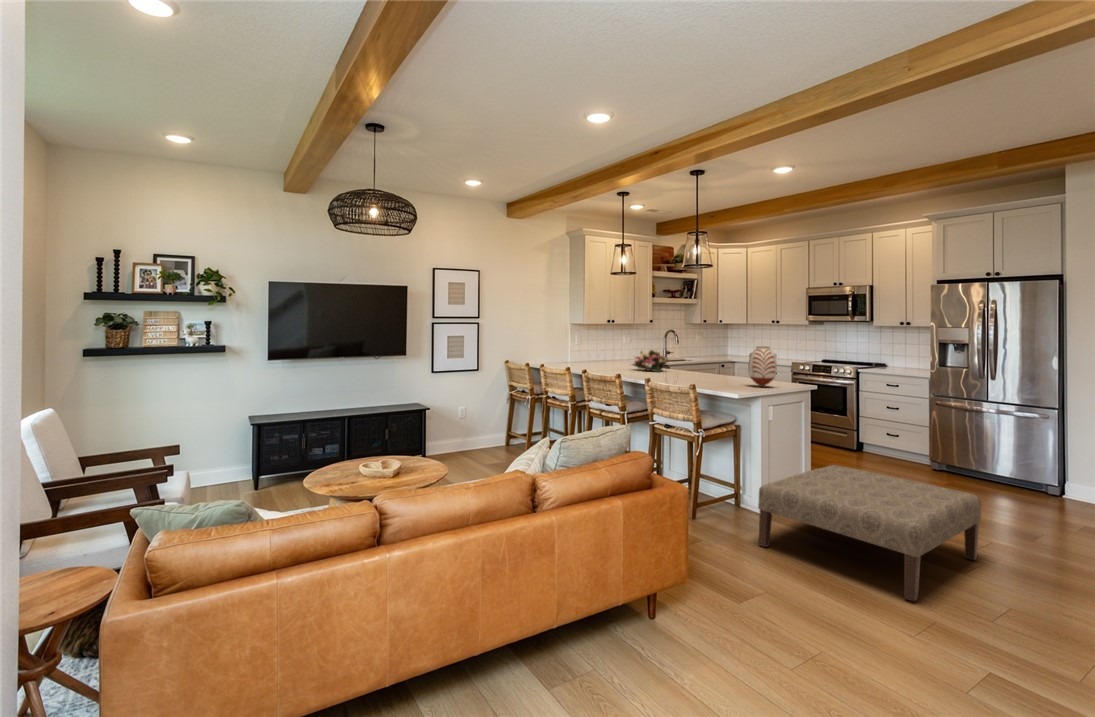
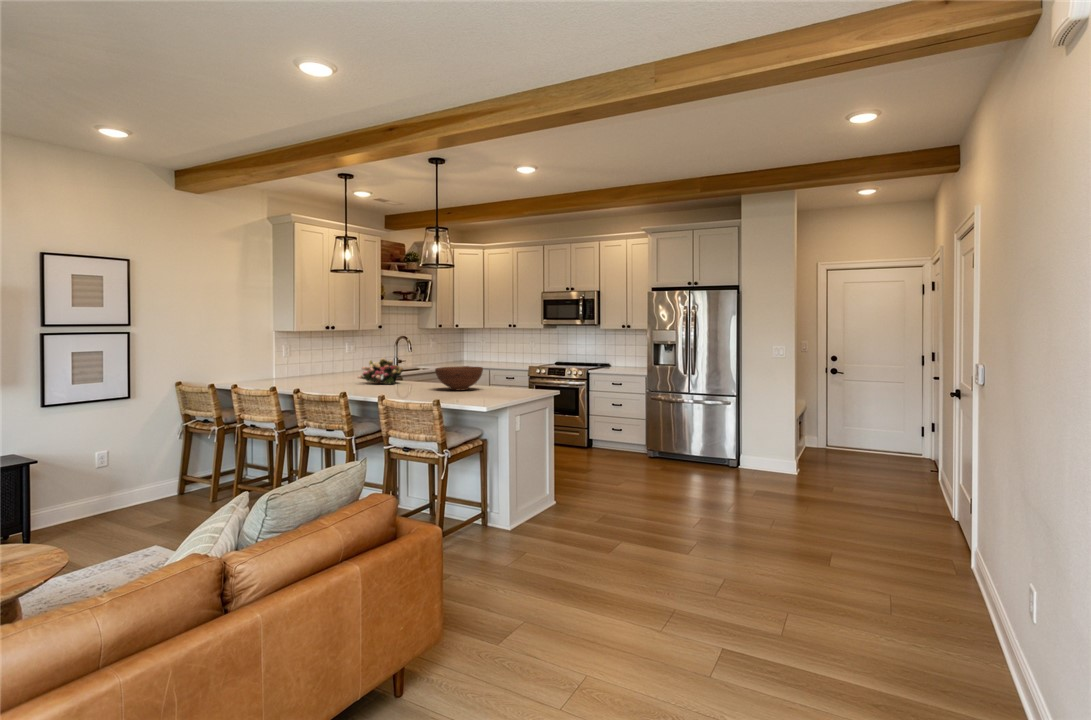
vase: present [749,346,777,387] -> none [495,351,524,396]
fruit bowl: none [696,359,739,380] -> present [435,366,483,391]
ottoman: present [758,465,981,601] -> none [516,473,714,616]

